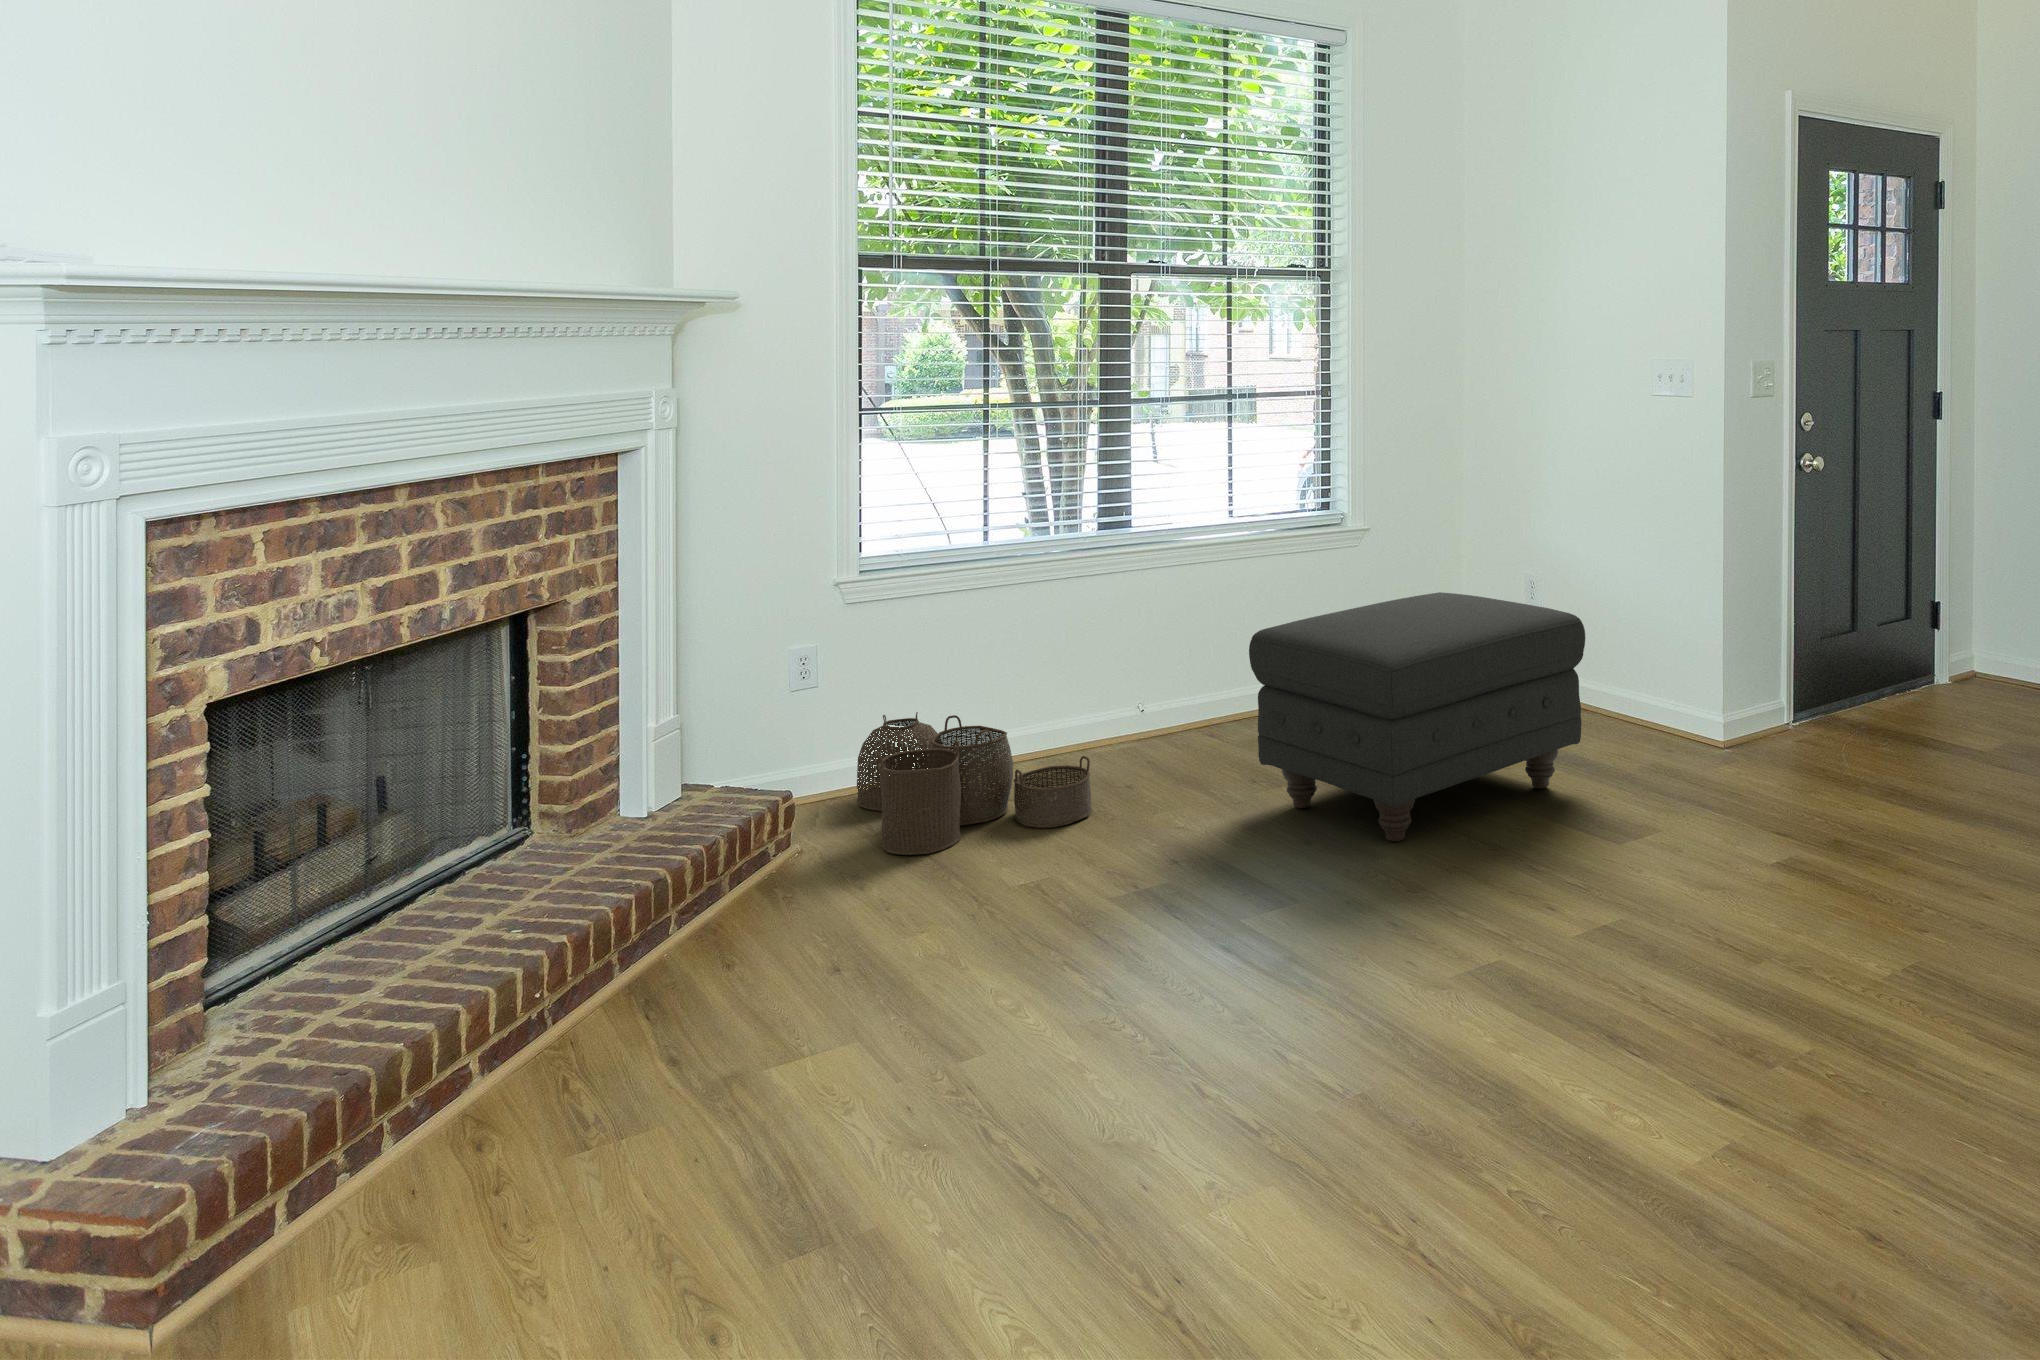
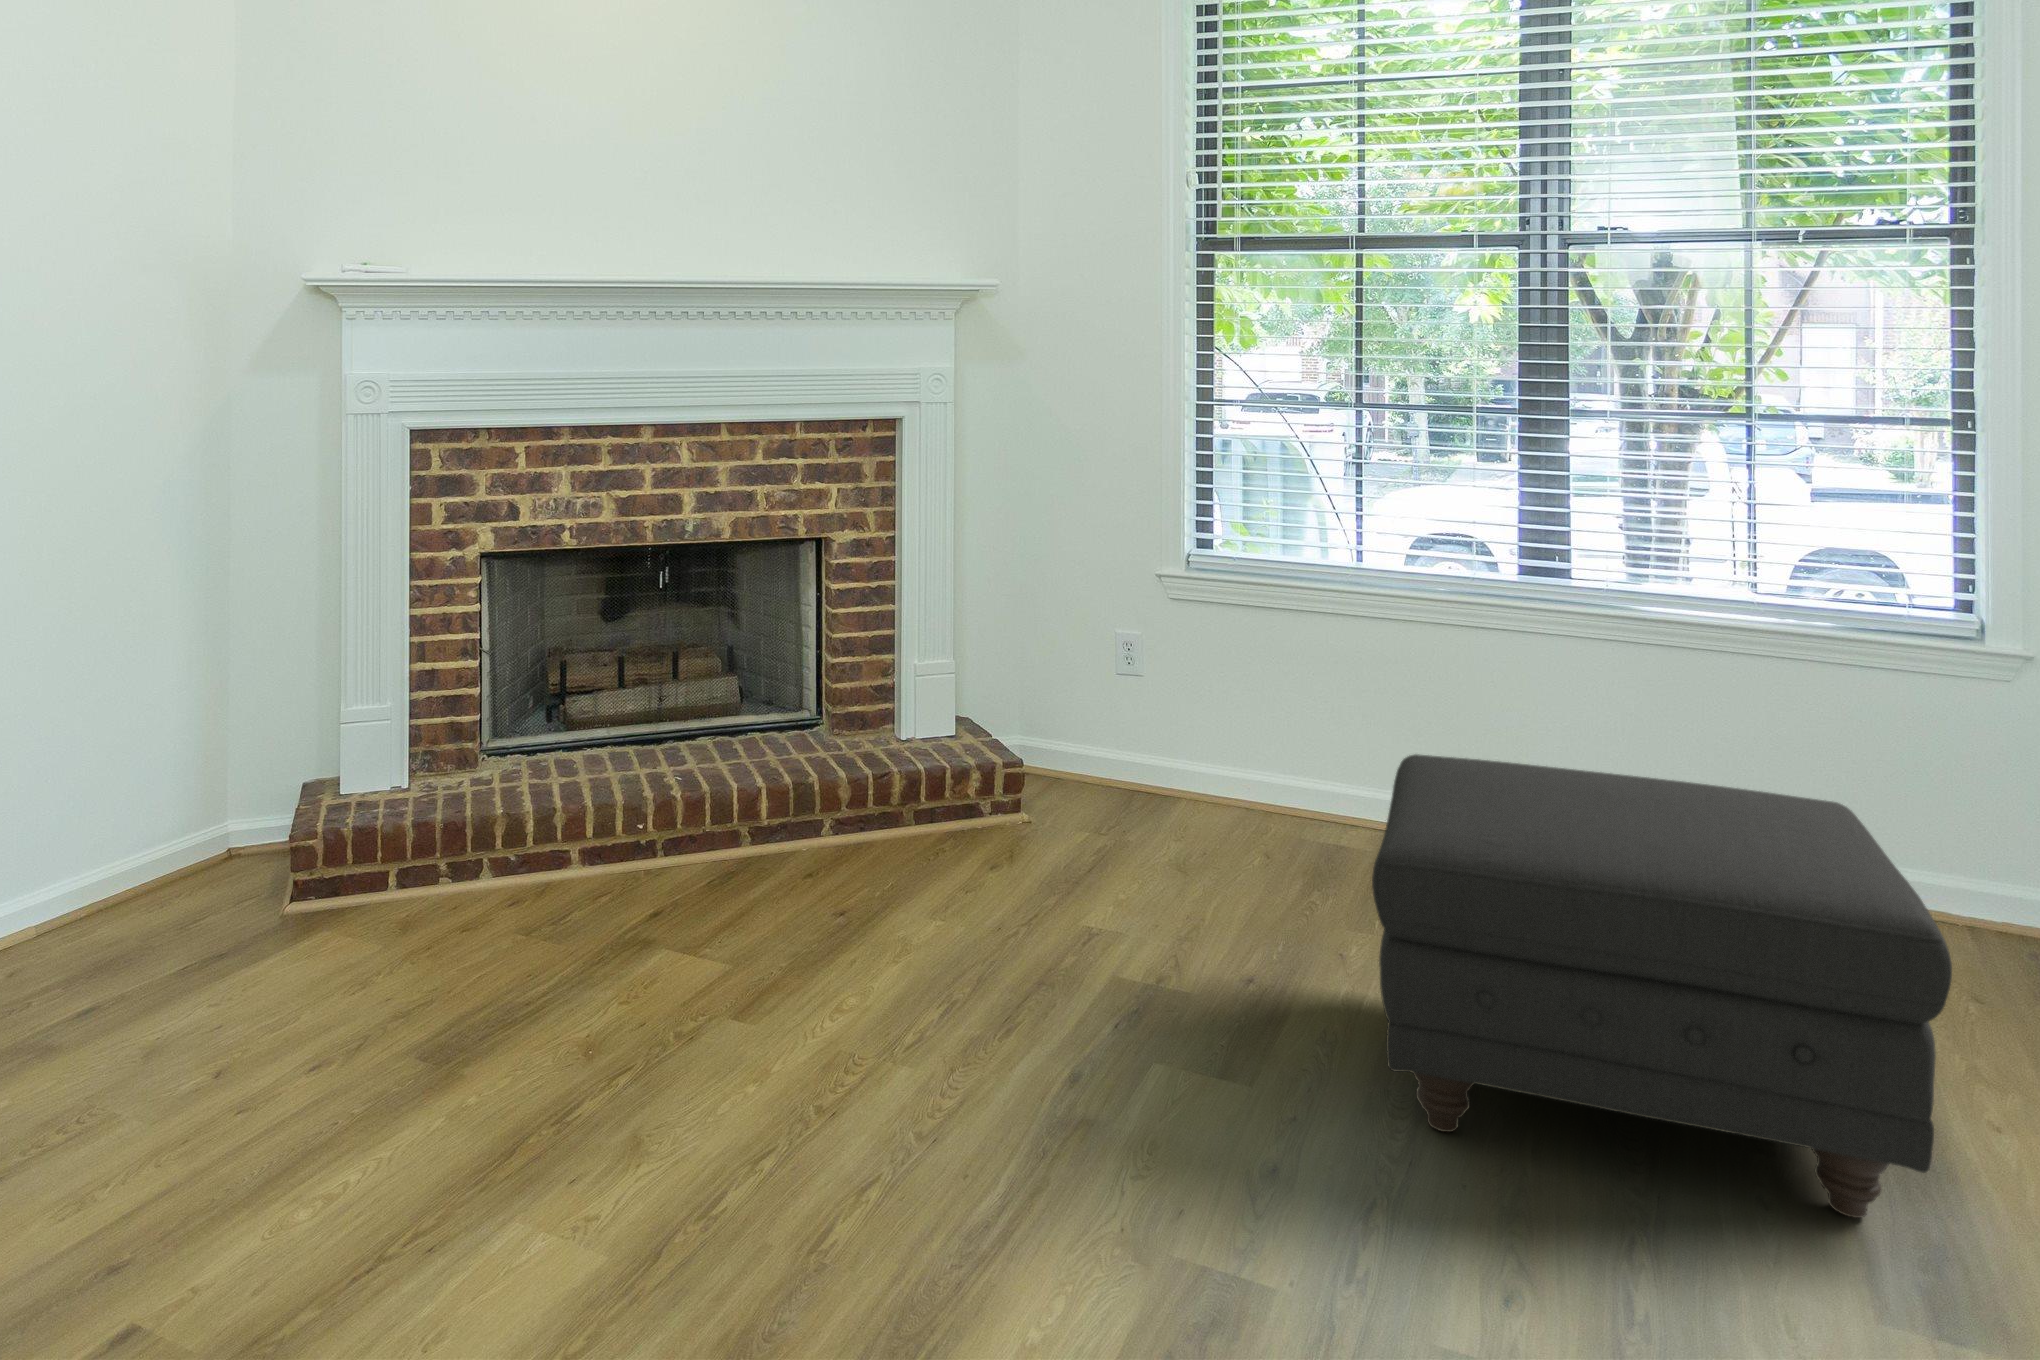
woven basket: present [857,712,1092,855] -> none [1041,721,1262,908]

